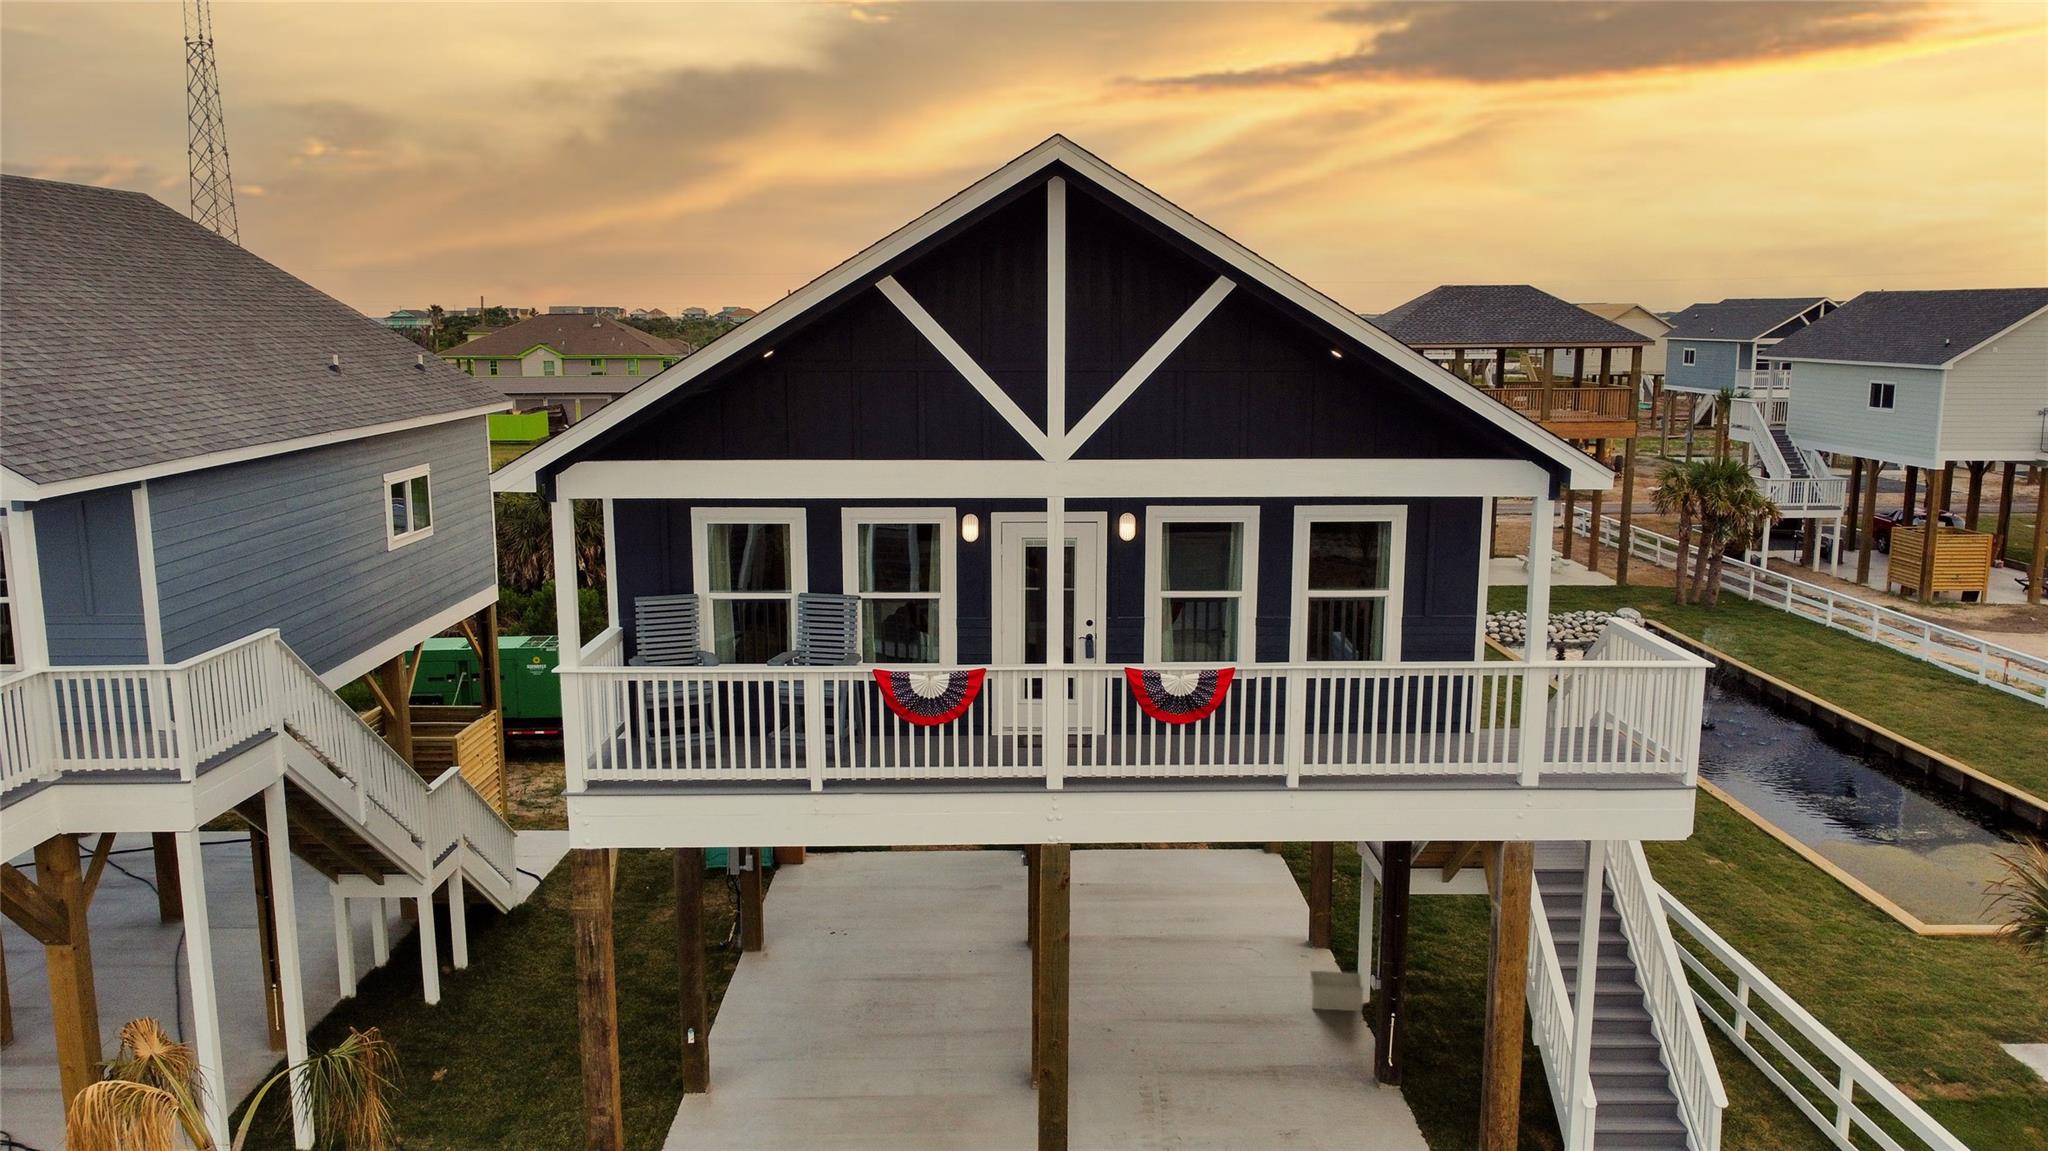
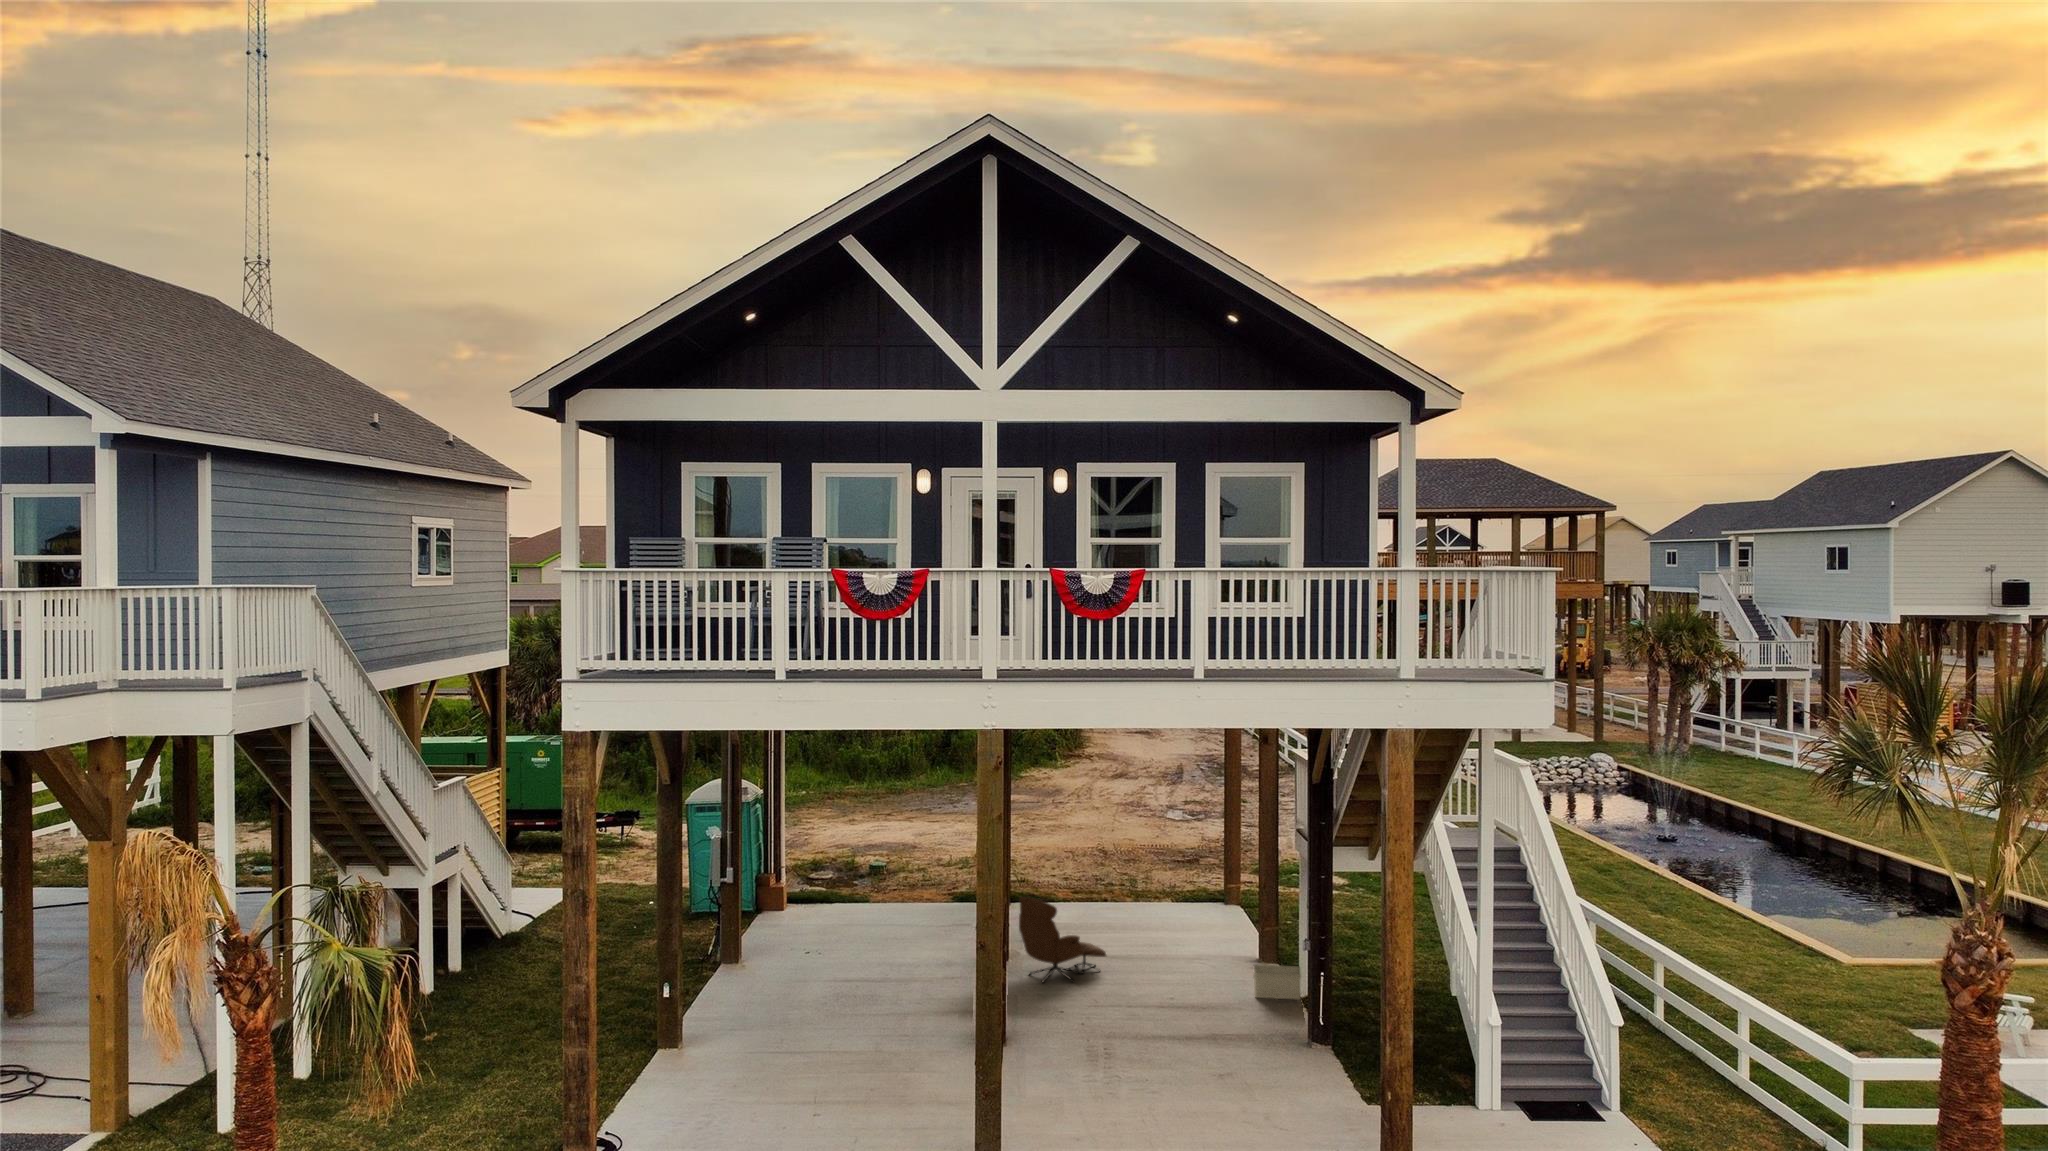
lounge chair: none [1063,901,1154,989] -> present [1019,897,1106,982]

